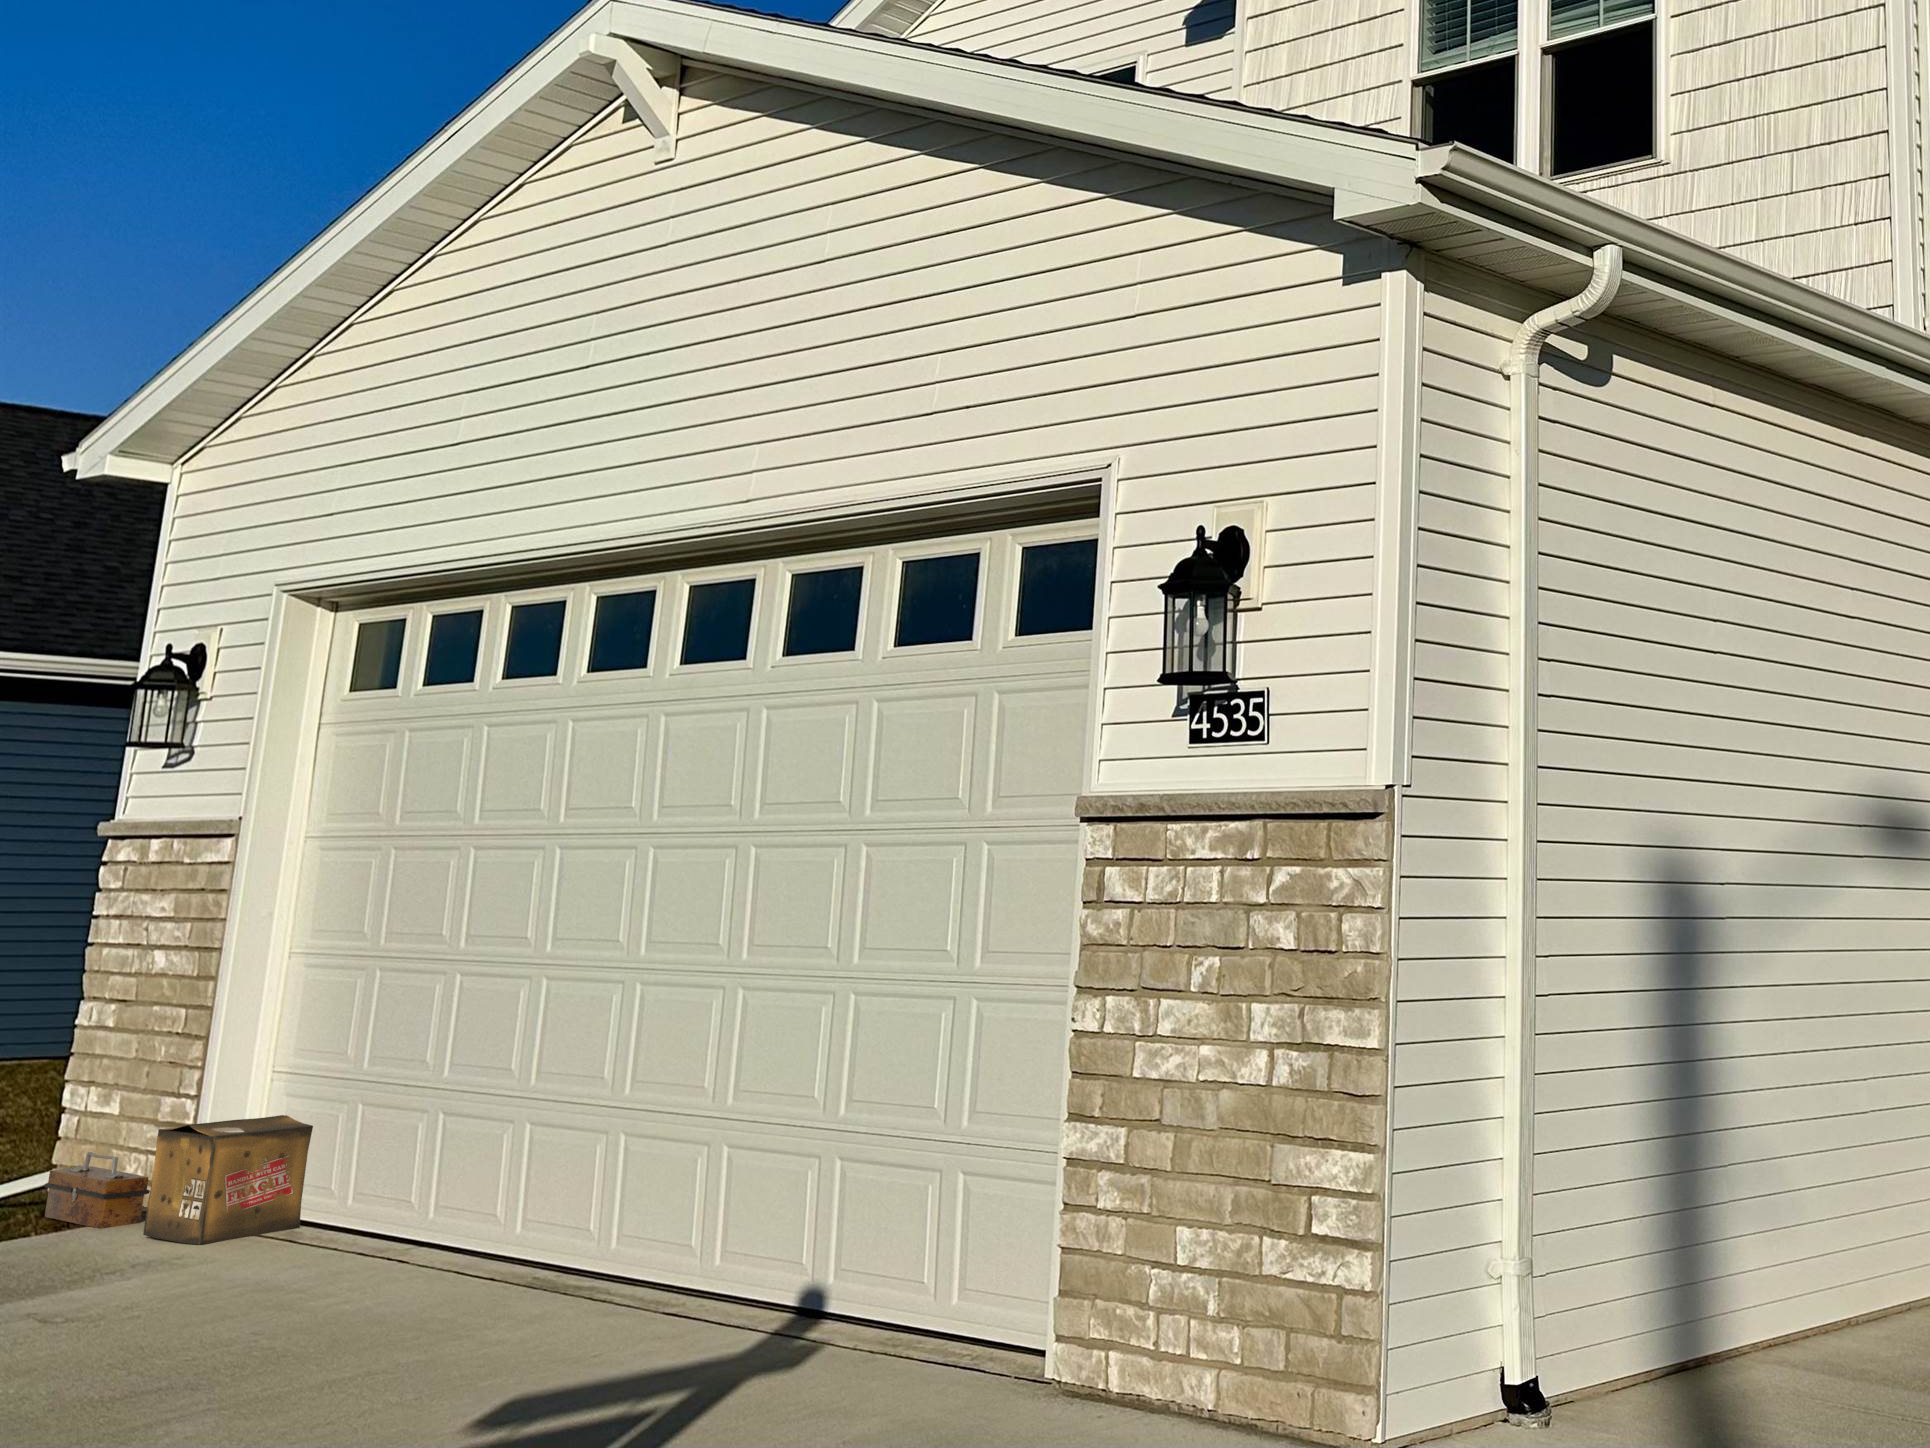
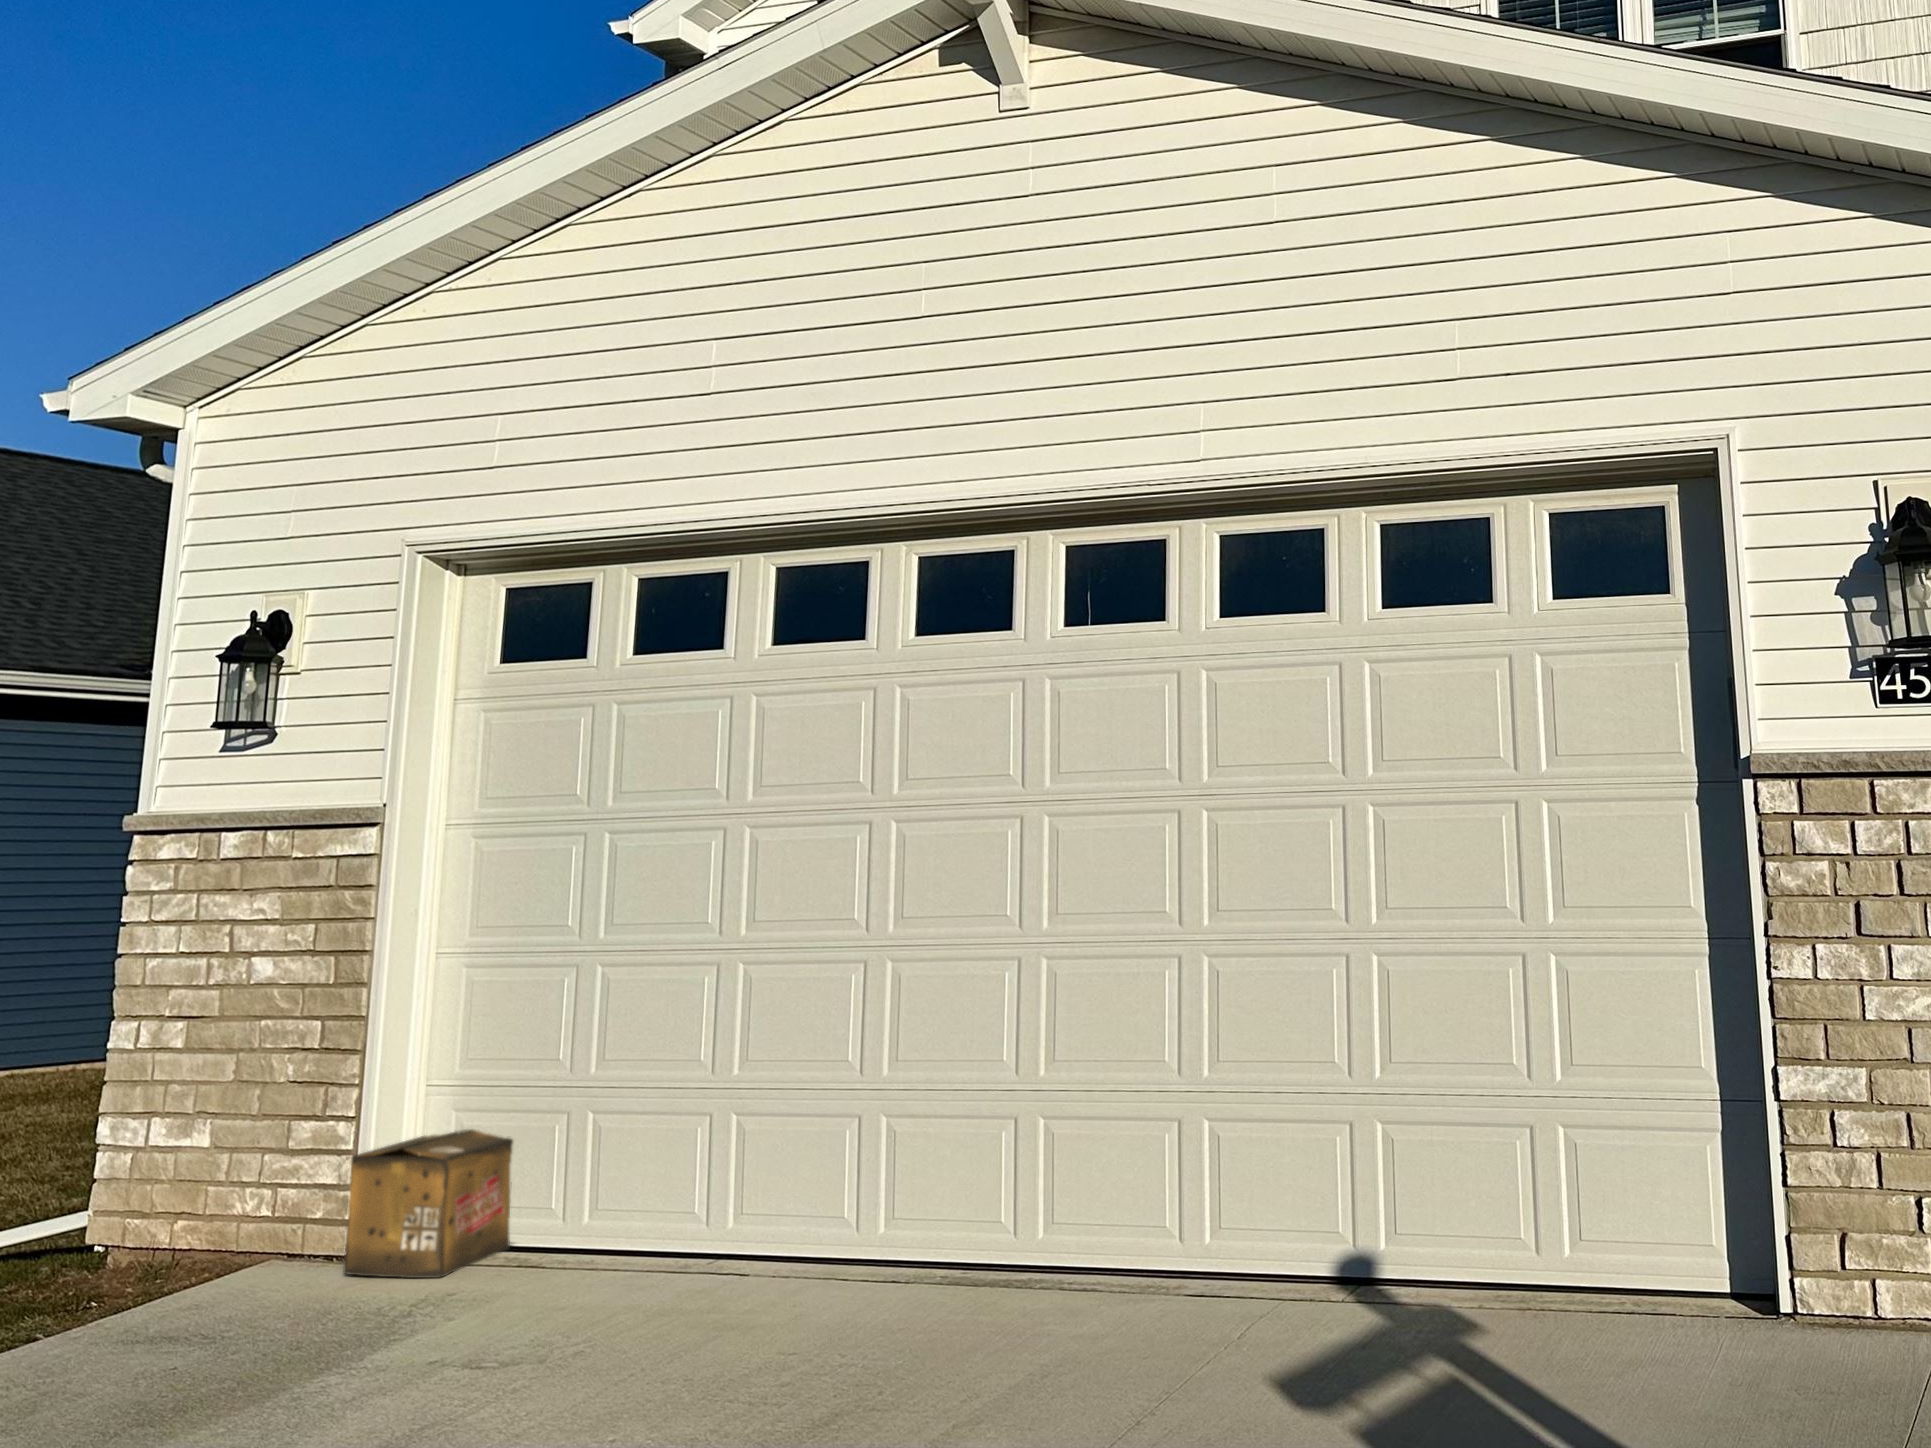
toolbox: present [44,1152,150,1229] -> none [146,1189,296,1273]

